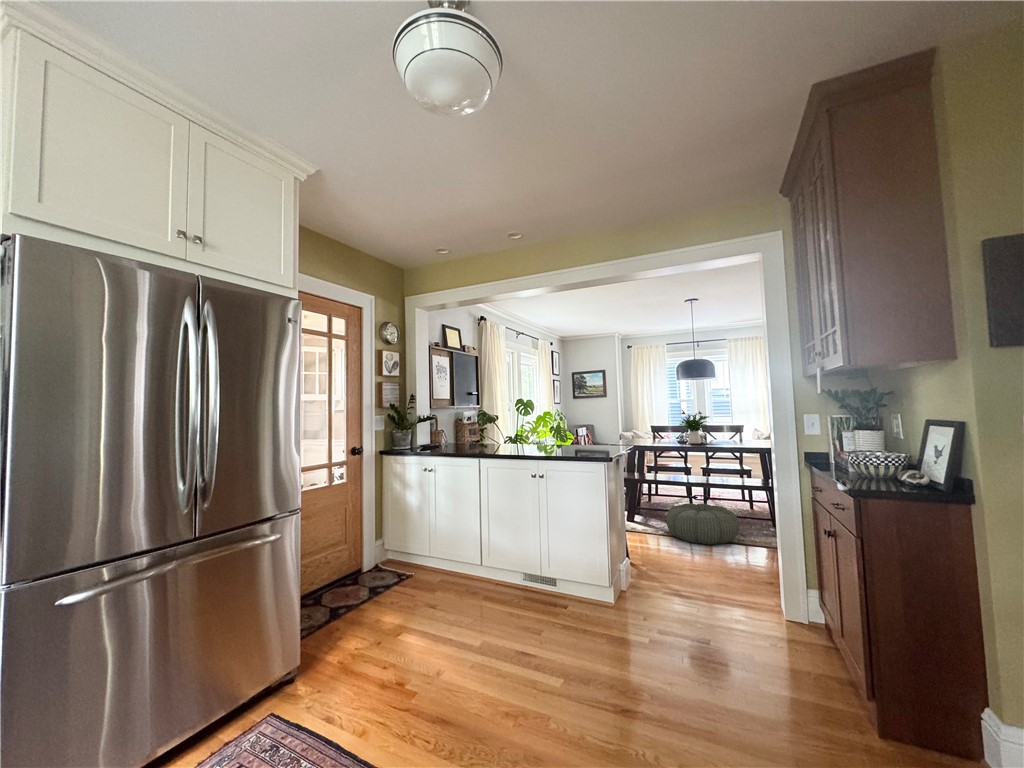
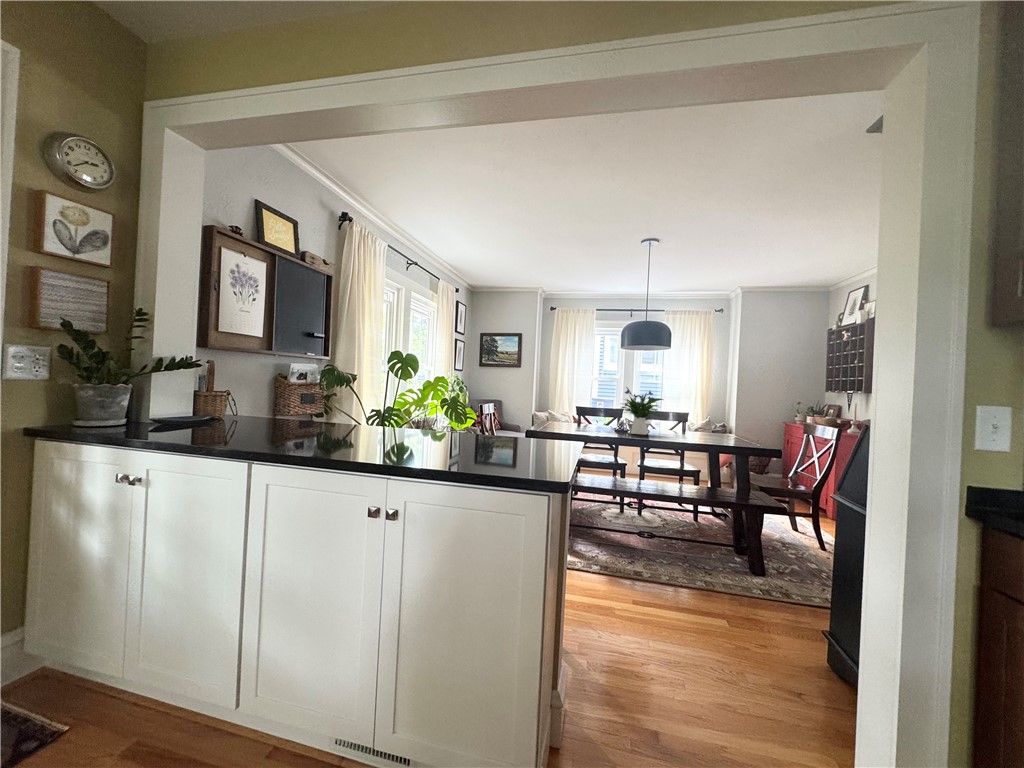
pouf: present [666,503,739,544] -> none [608,528,717,601]

